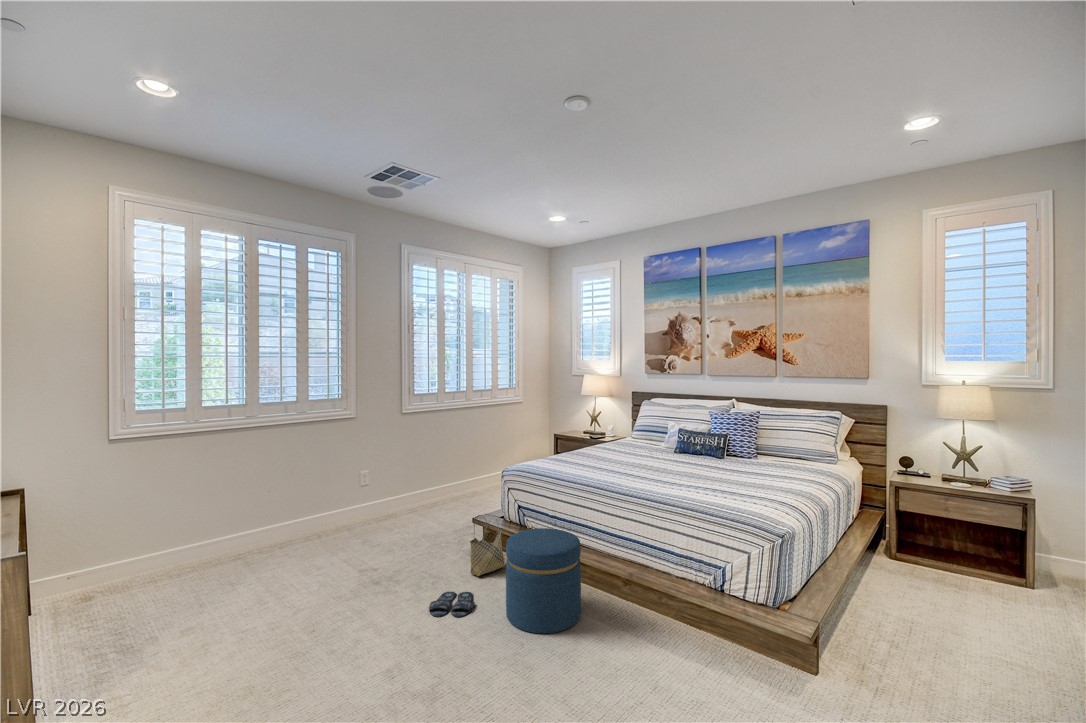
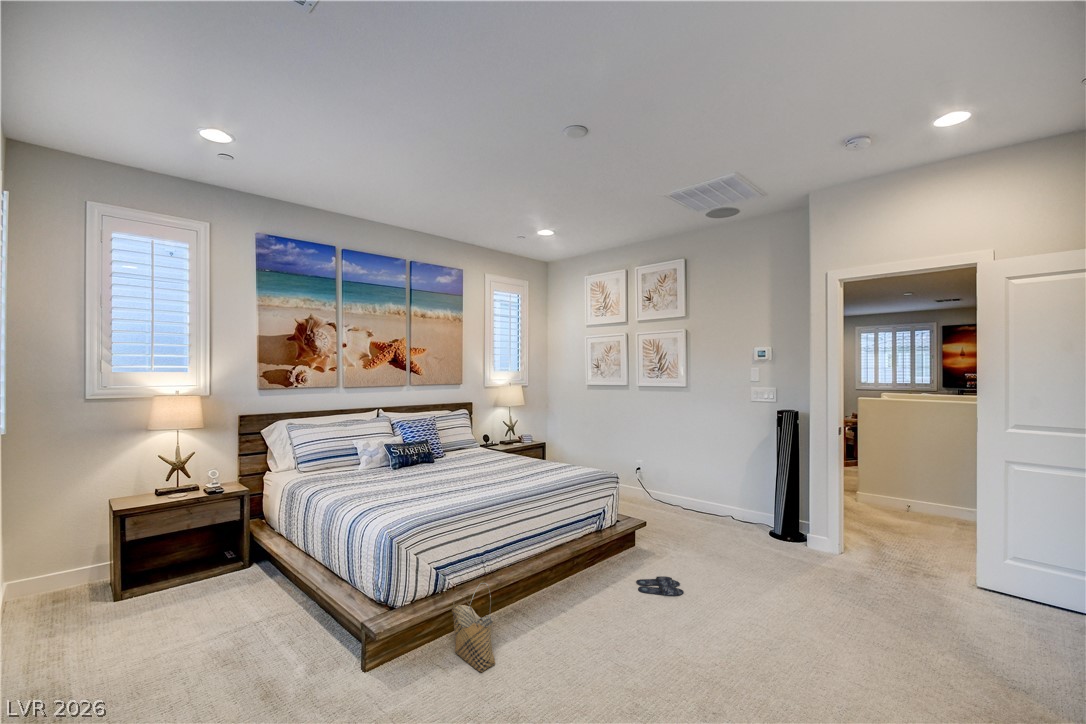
ottoman: present [506,528,581,633] -> none [547,538,620,642]
slippers: present [429,592,475,617] -> present [636,576,684,596]

